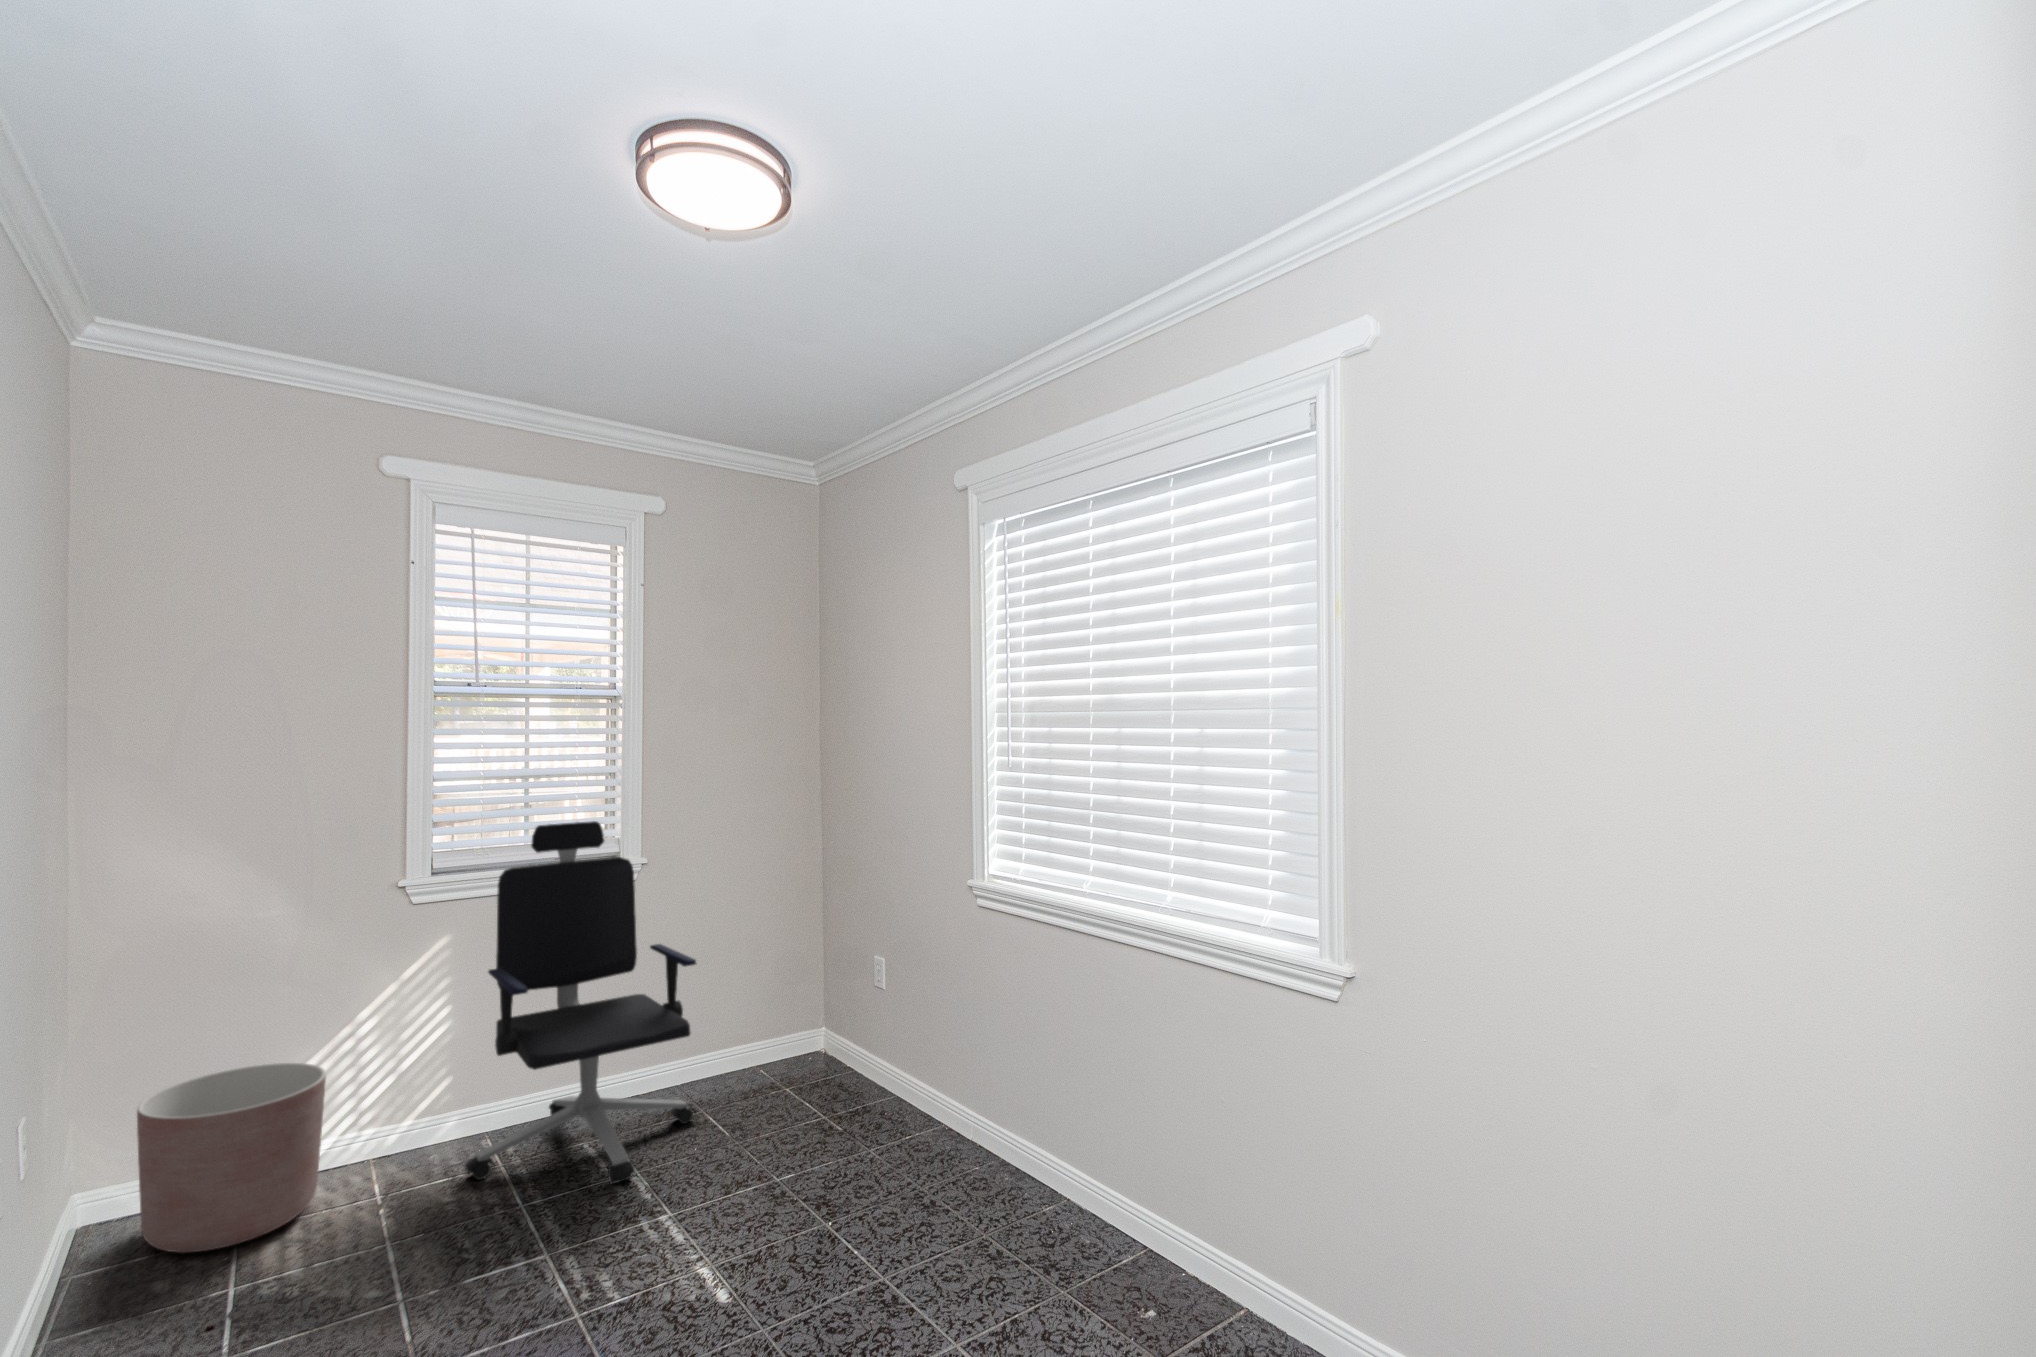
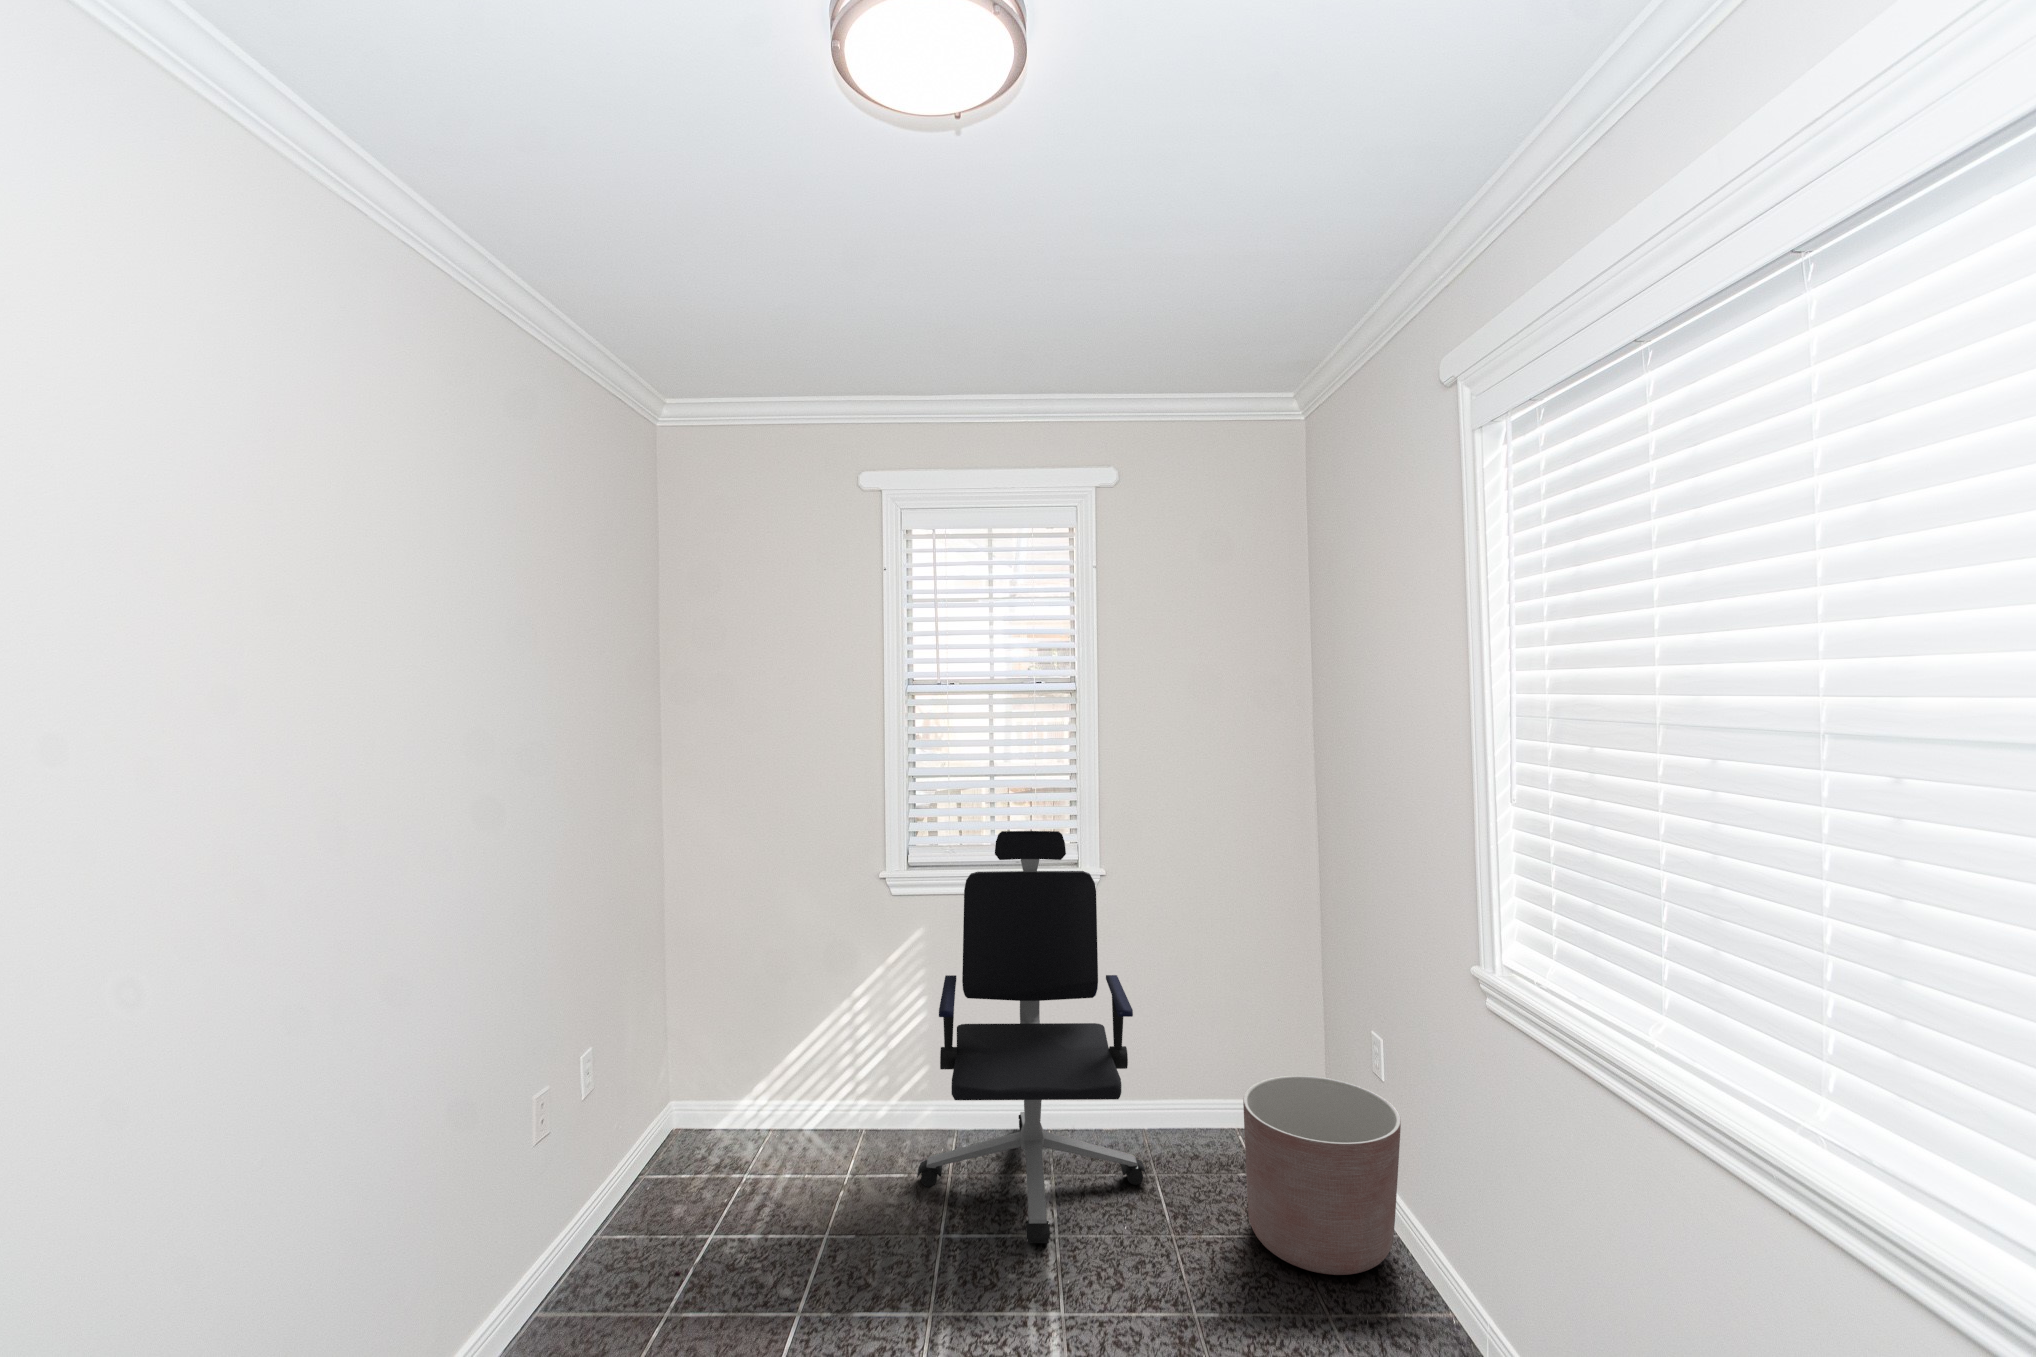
planter: present [137,1063,326,1253] -> present [1243,1076,1401,1275]

